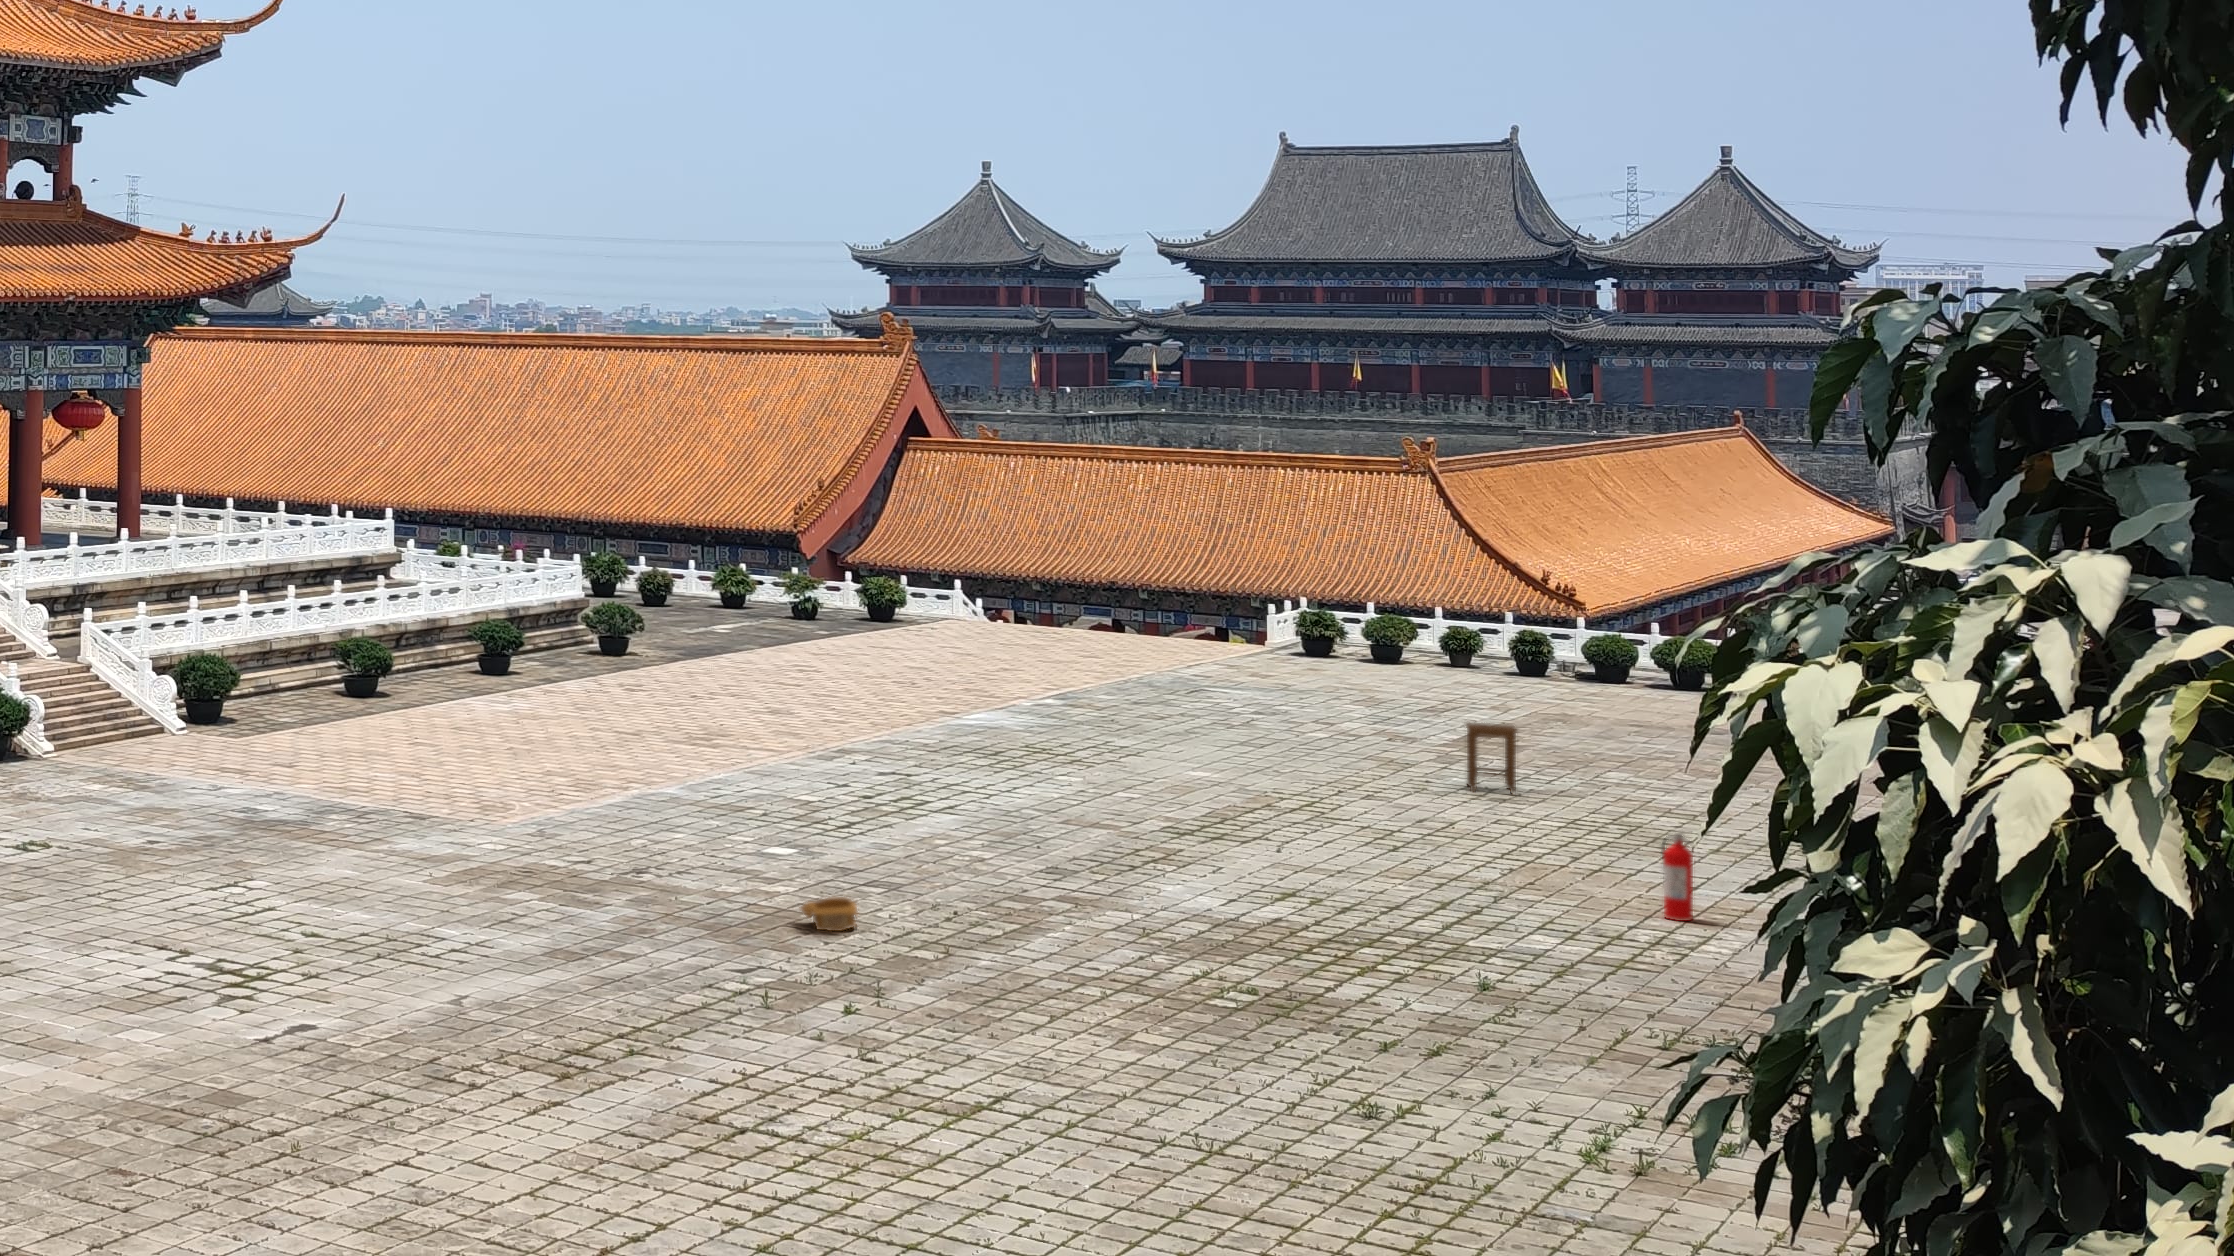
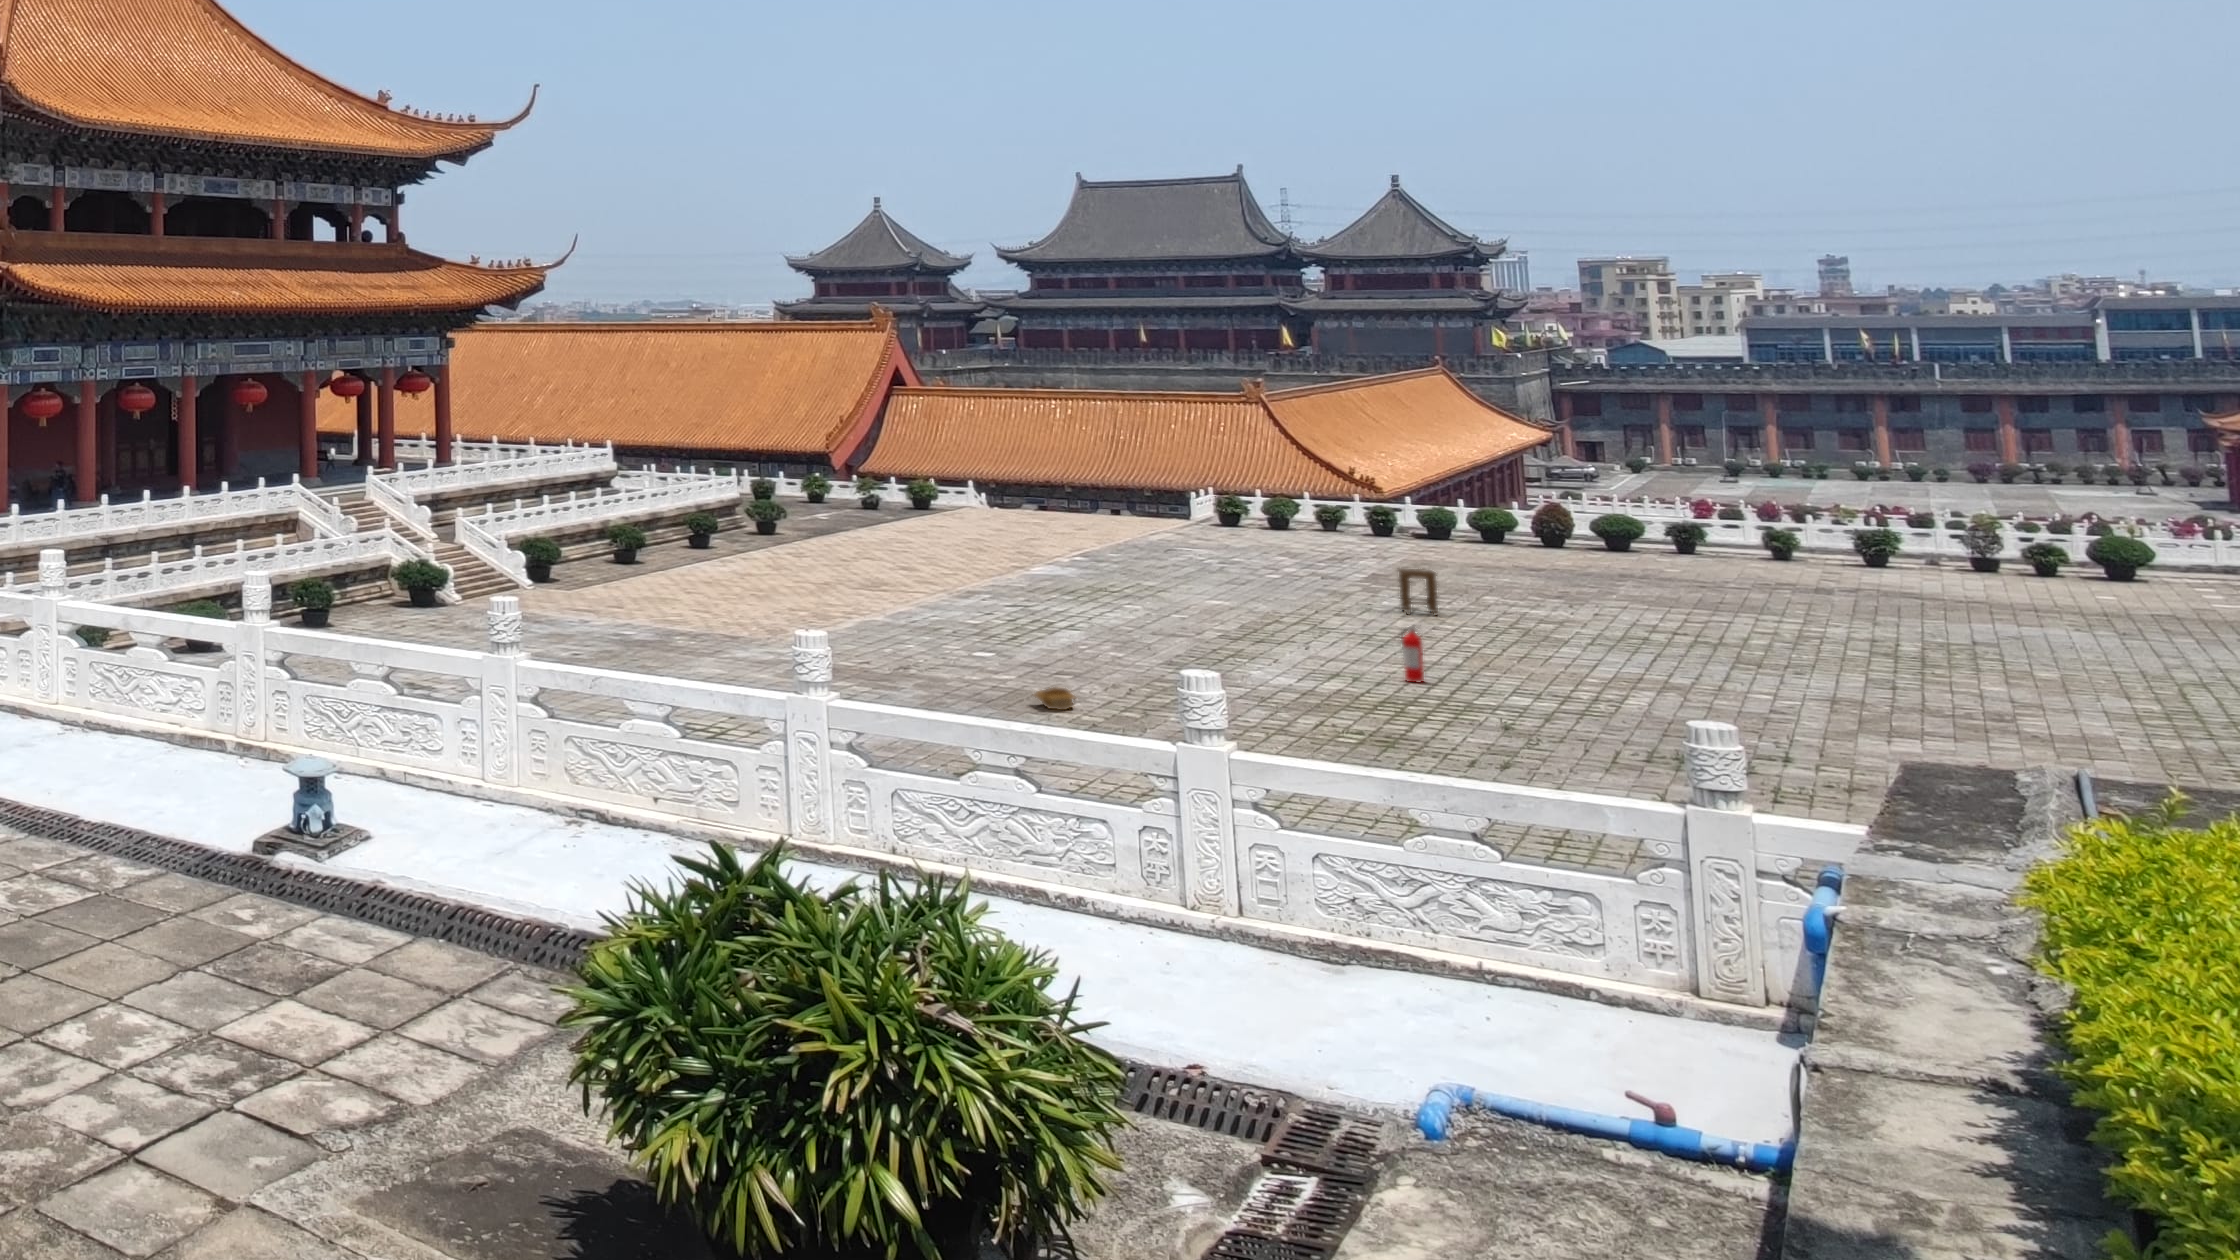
fire extinguisher: present [1662,832,1693,921] -> present [1401,626,1424,682]

